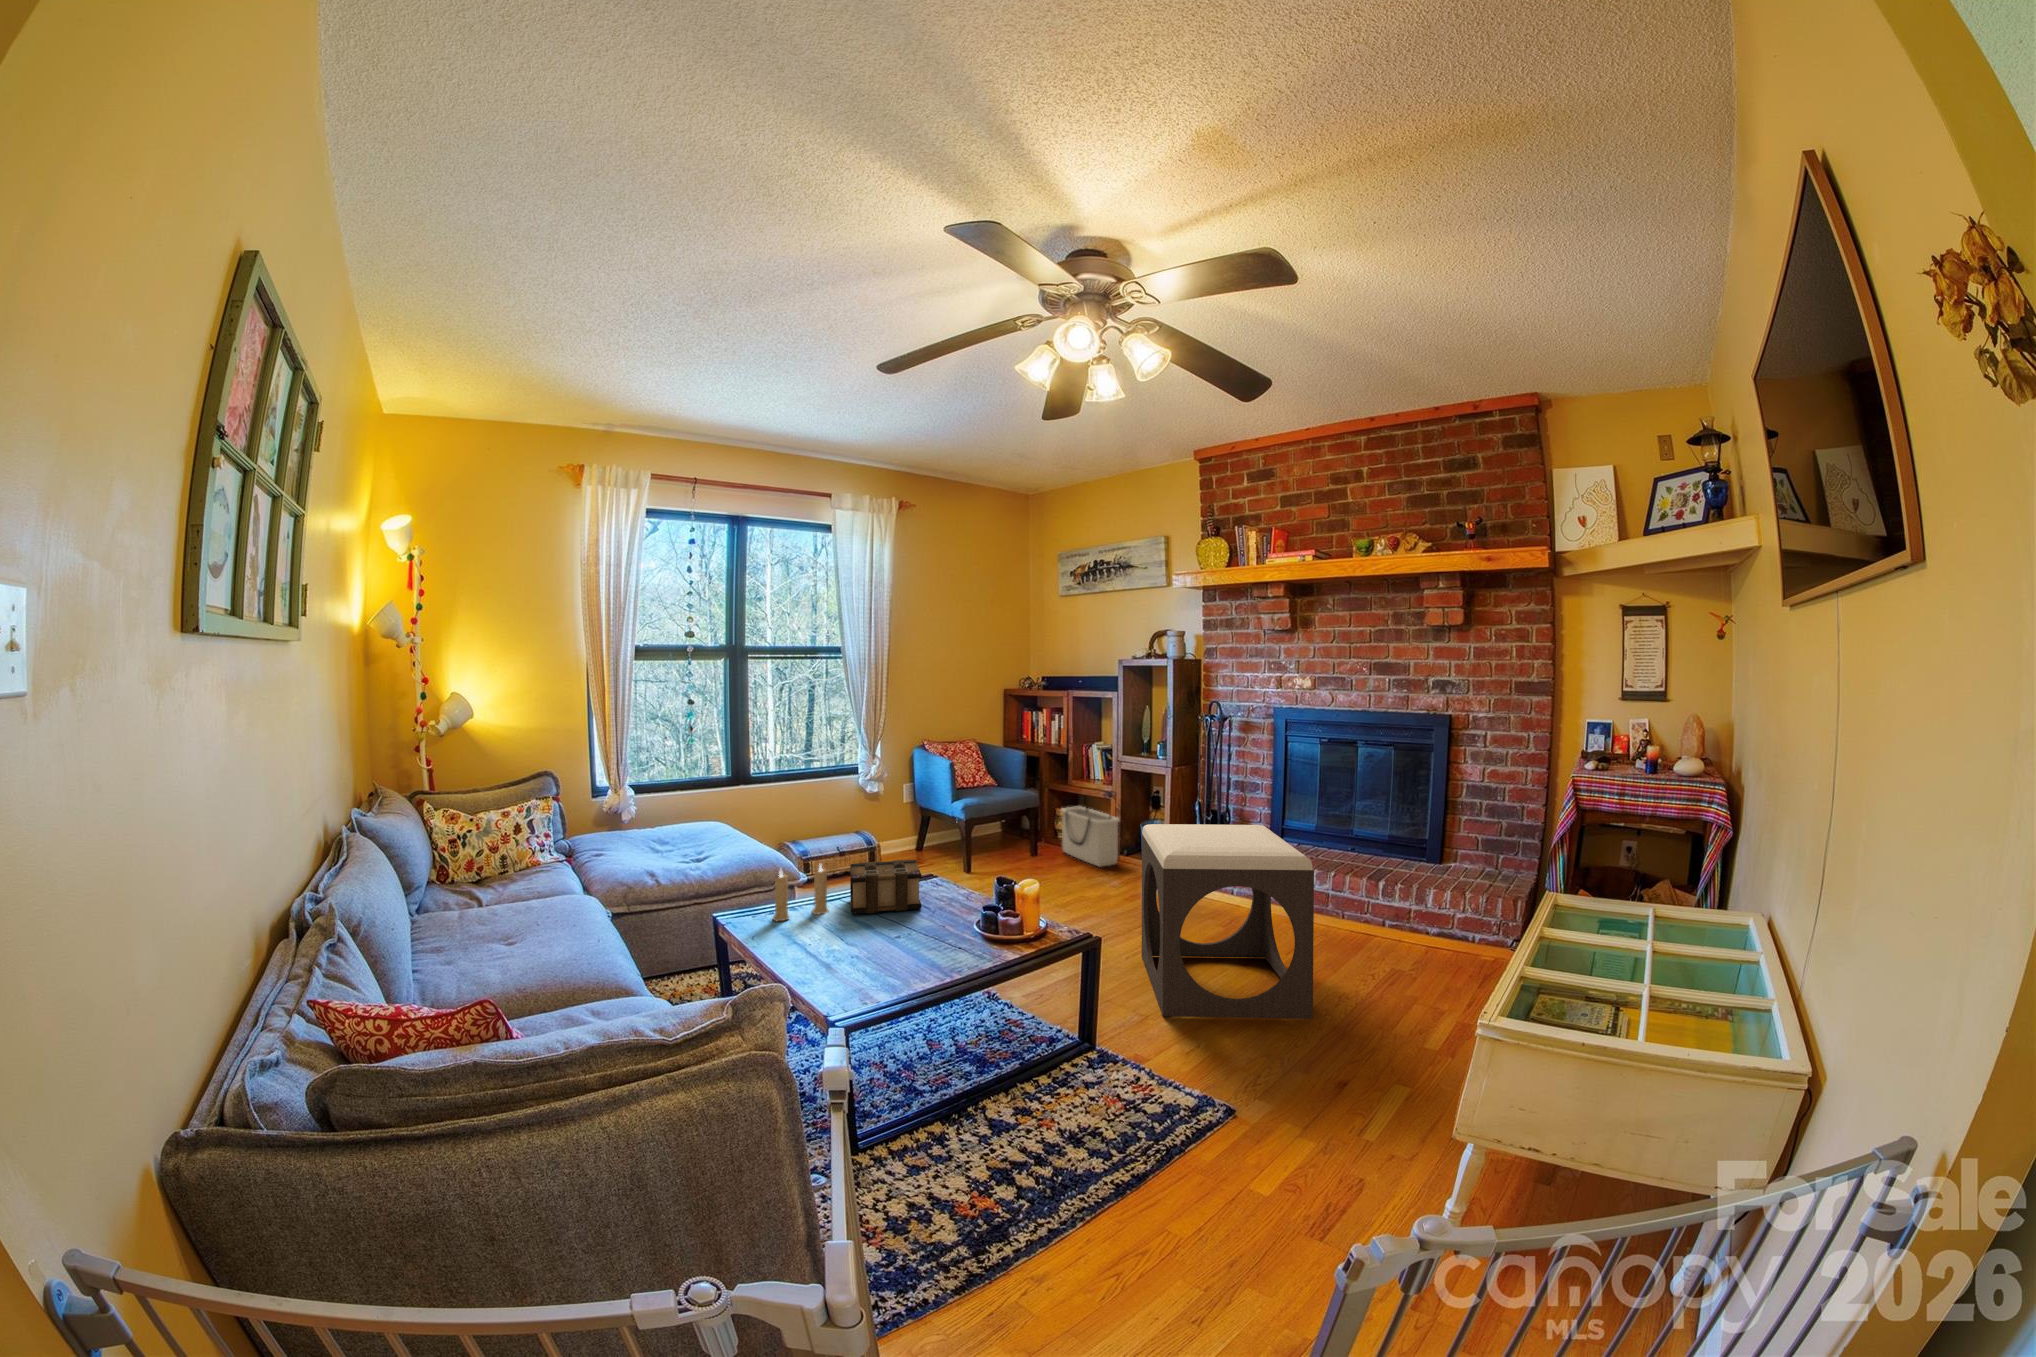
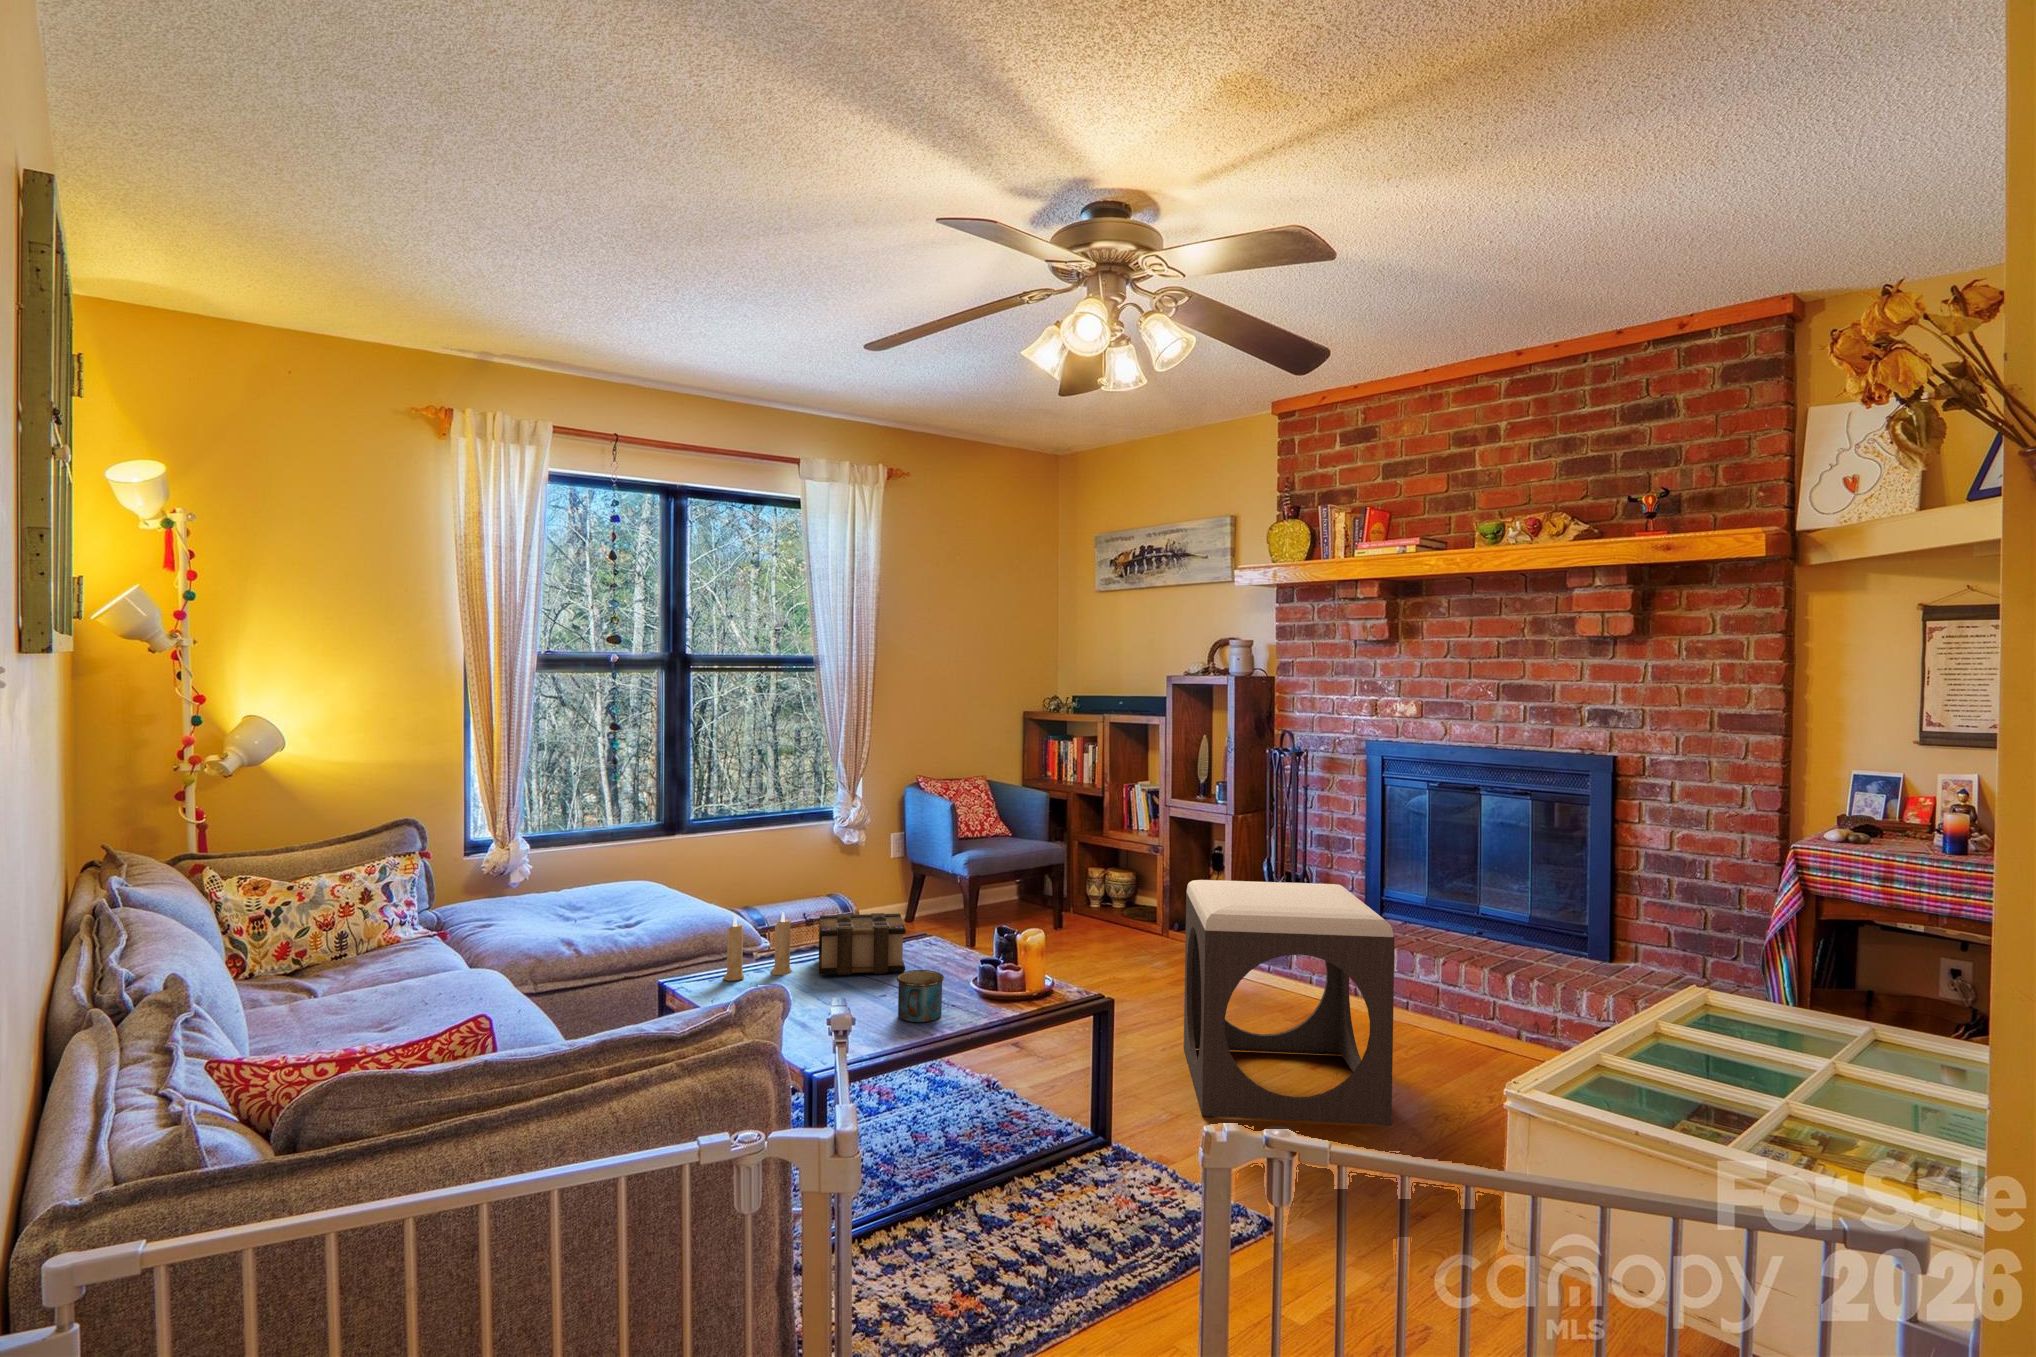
storage bin: present [1061,807,1120,867] -> none [1093,865,1169,943]
mug: none [916,911,956,956] -> present [897,970,944,1022]

